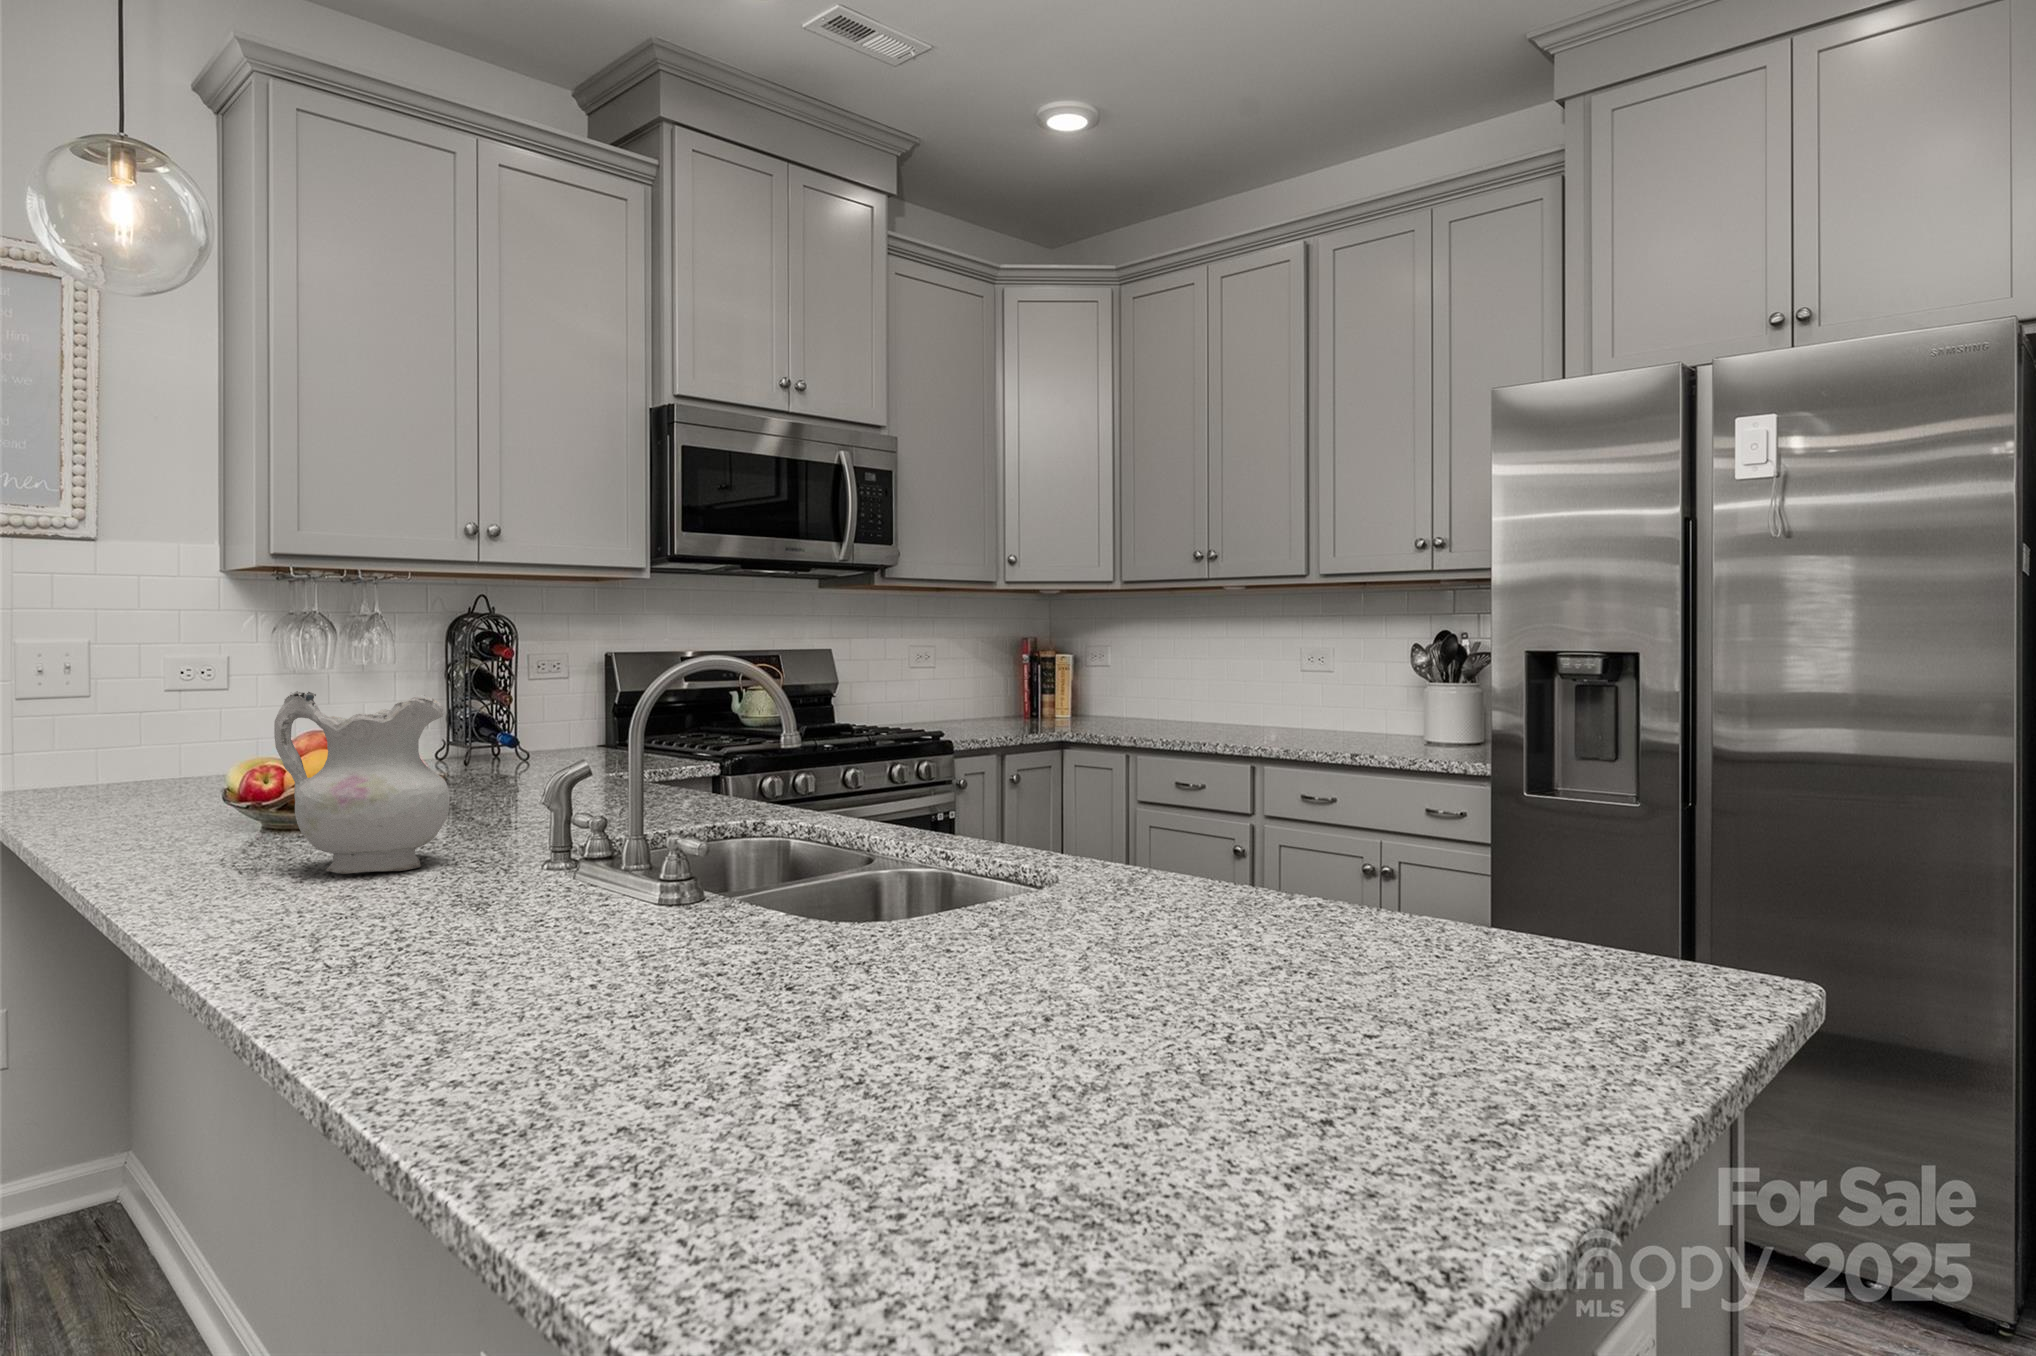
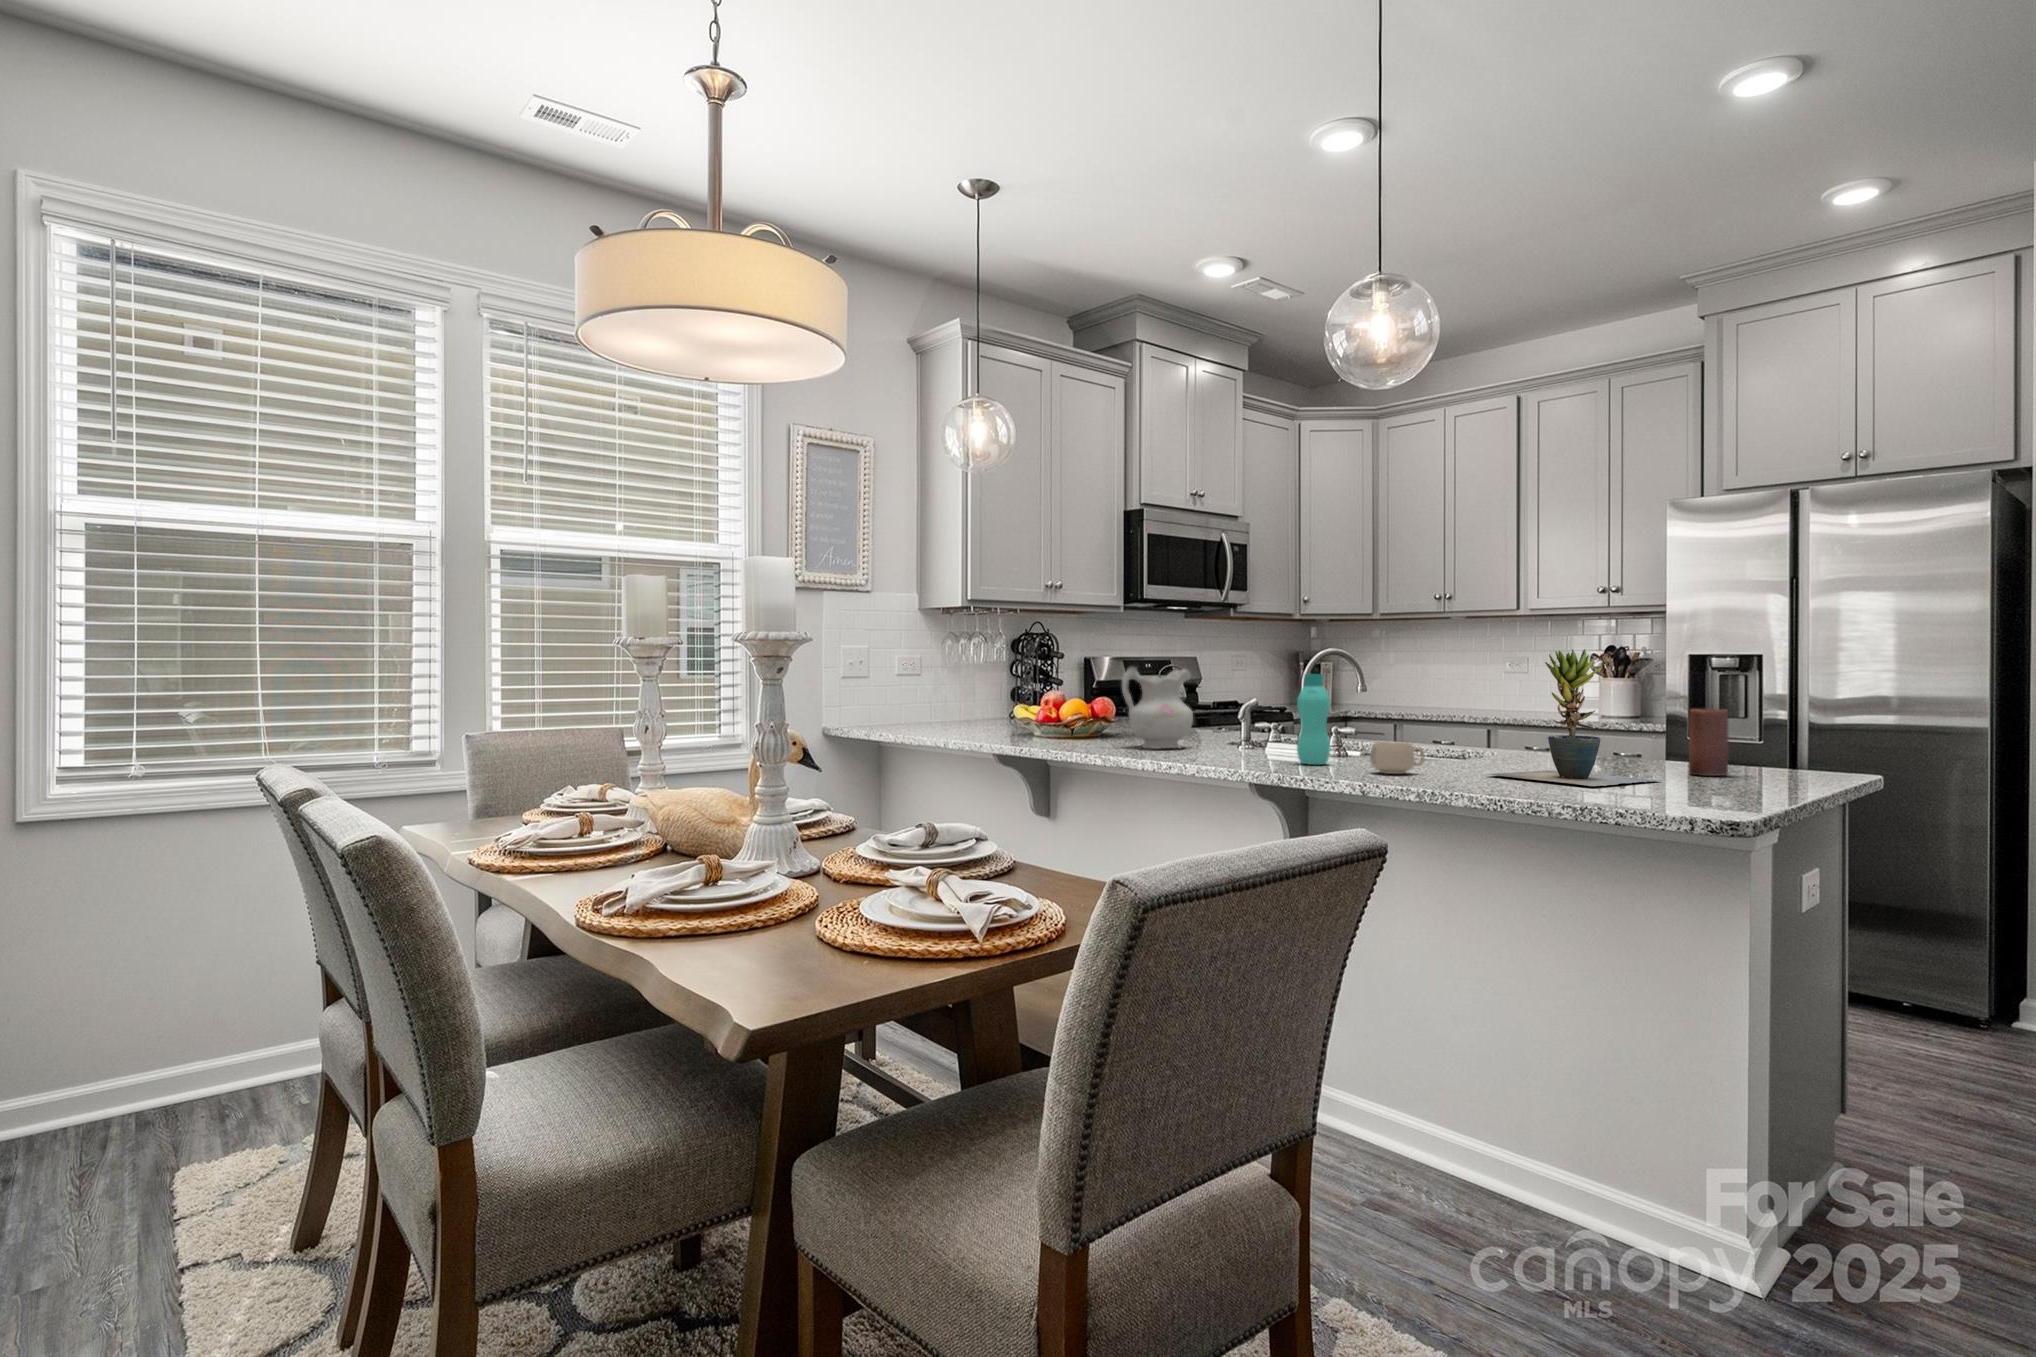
potted plant: none [765,675,1213,1147] -> present [1490,649,1657,786]
bottle: none [439,726,533,961] -> present [1297,674,1330,765]
candle: none [1341,829,1435,1024] -> present [1689,709,1729,776]
mug: none [481,925,623,1030] -> present [1370,742,1425,774]

